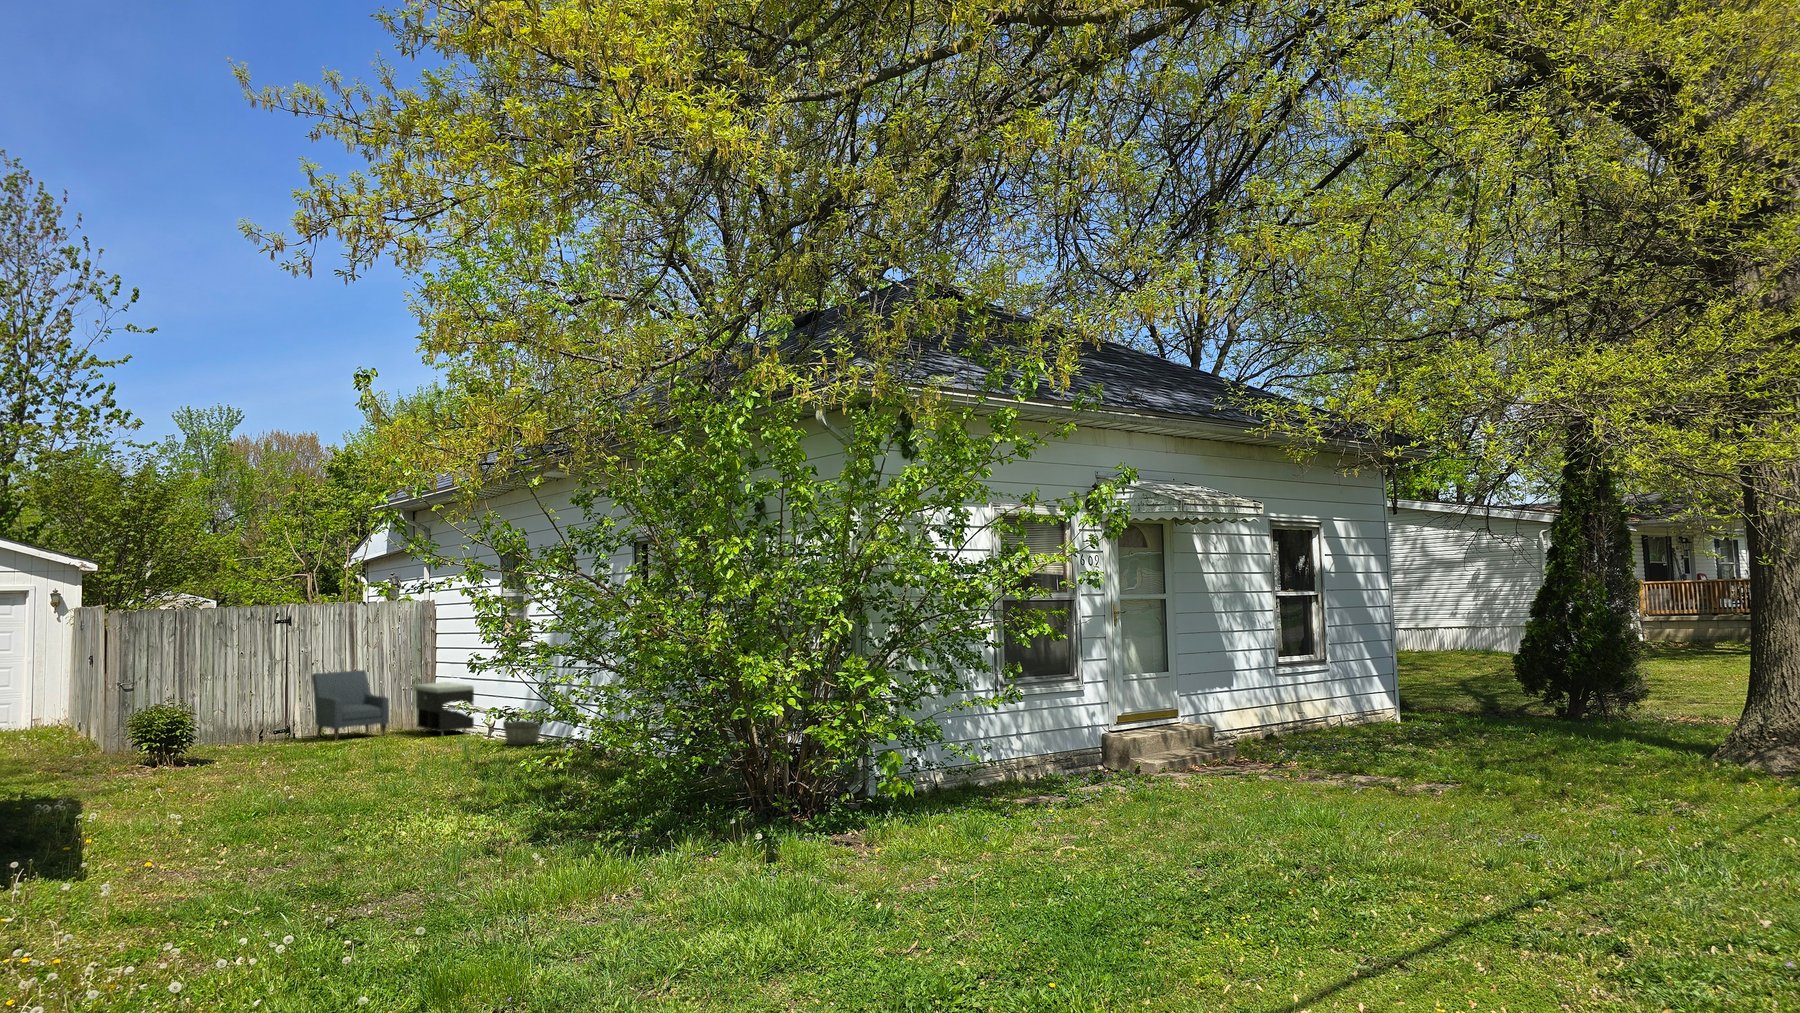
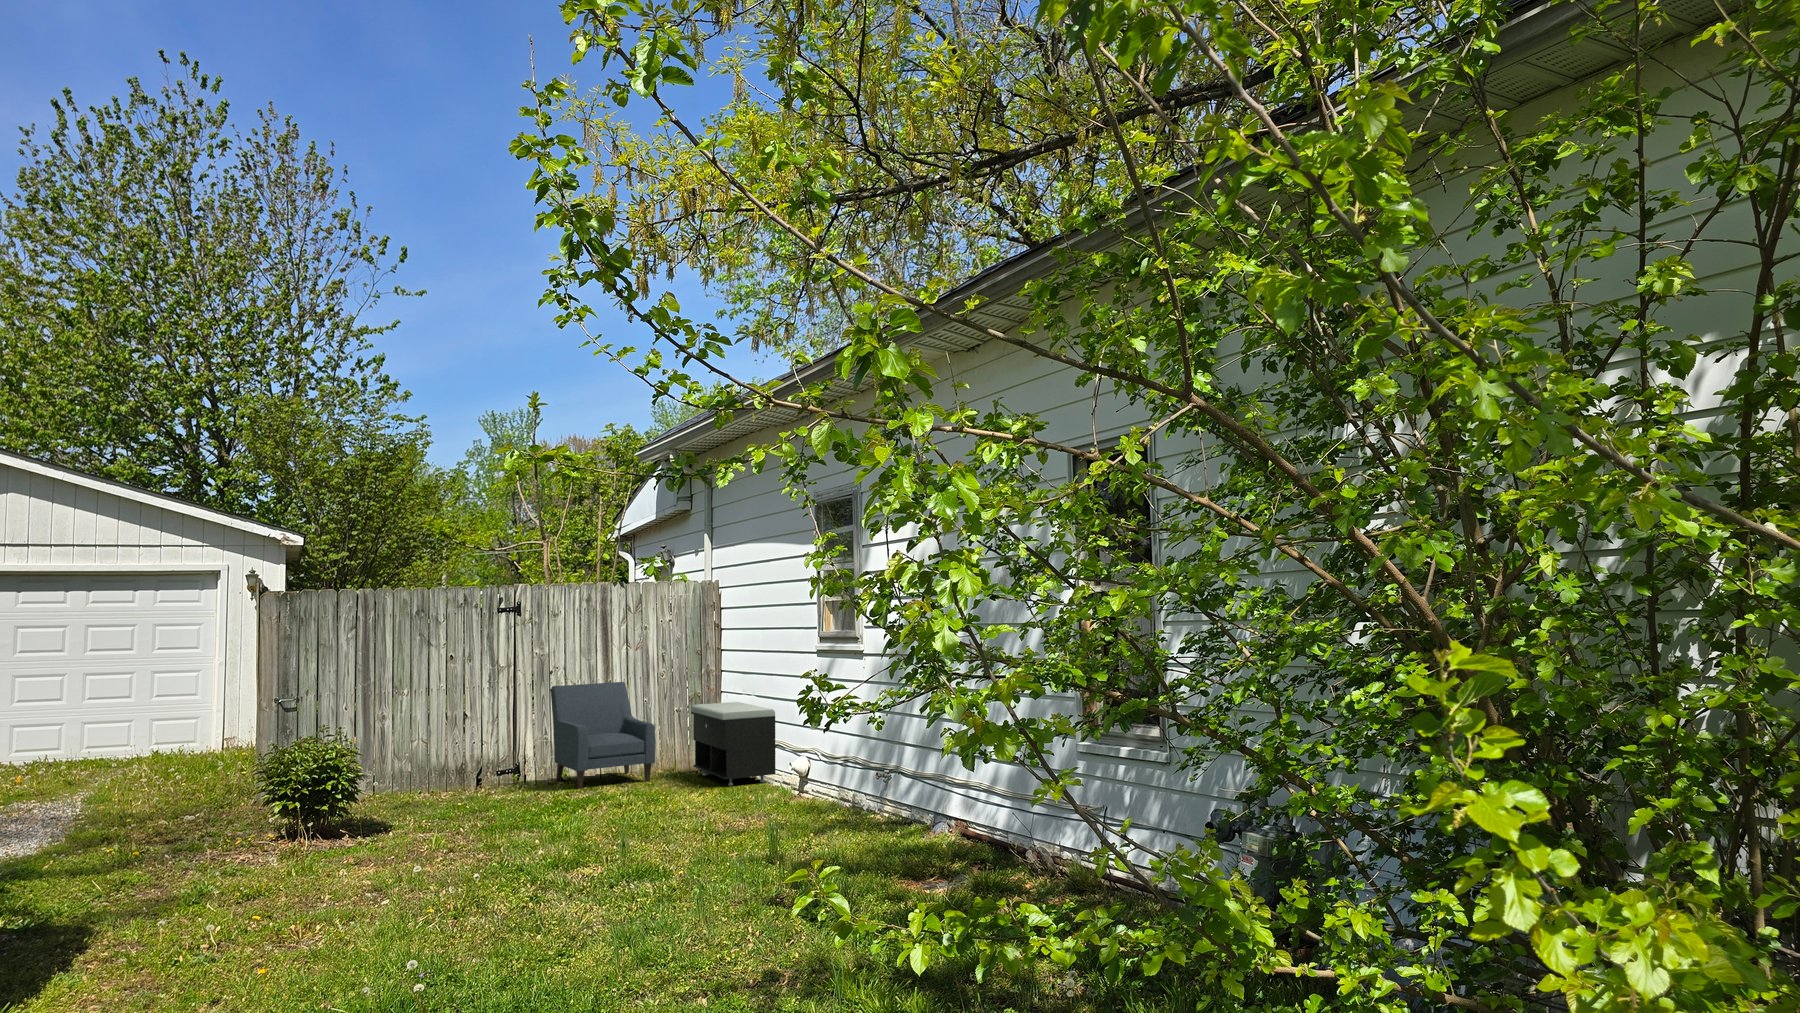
wooden bucket: present [503,721,540,745] -> none [826,760,888,817]

